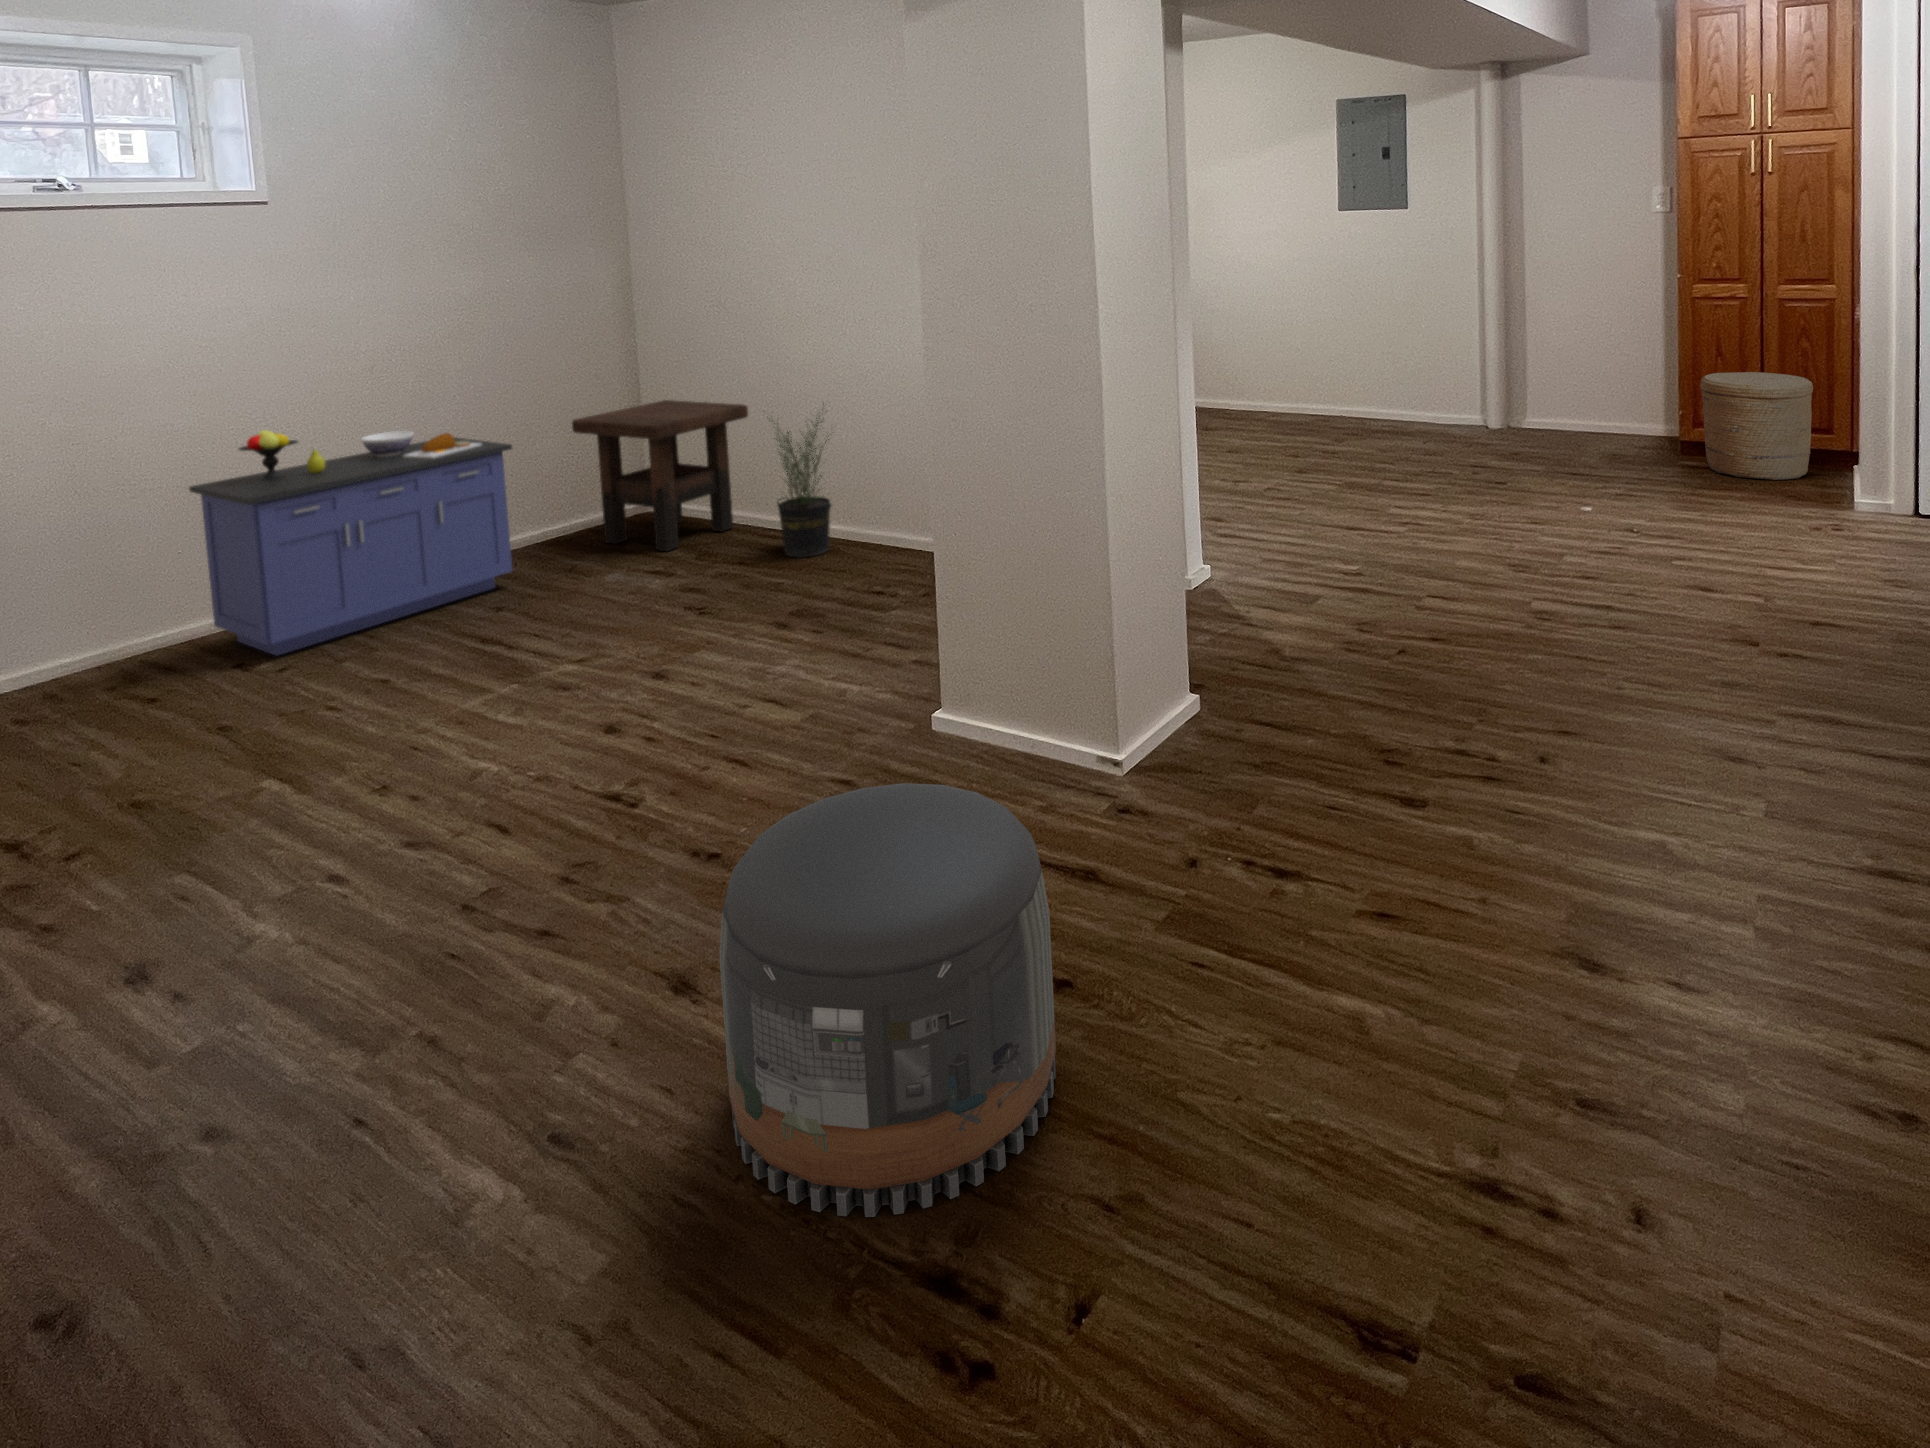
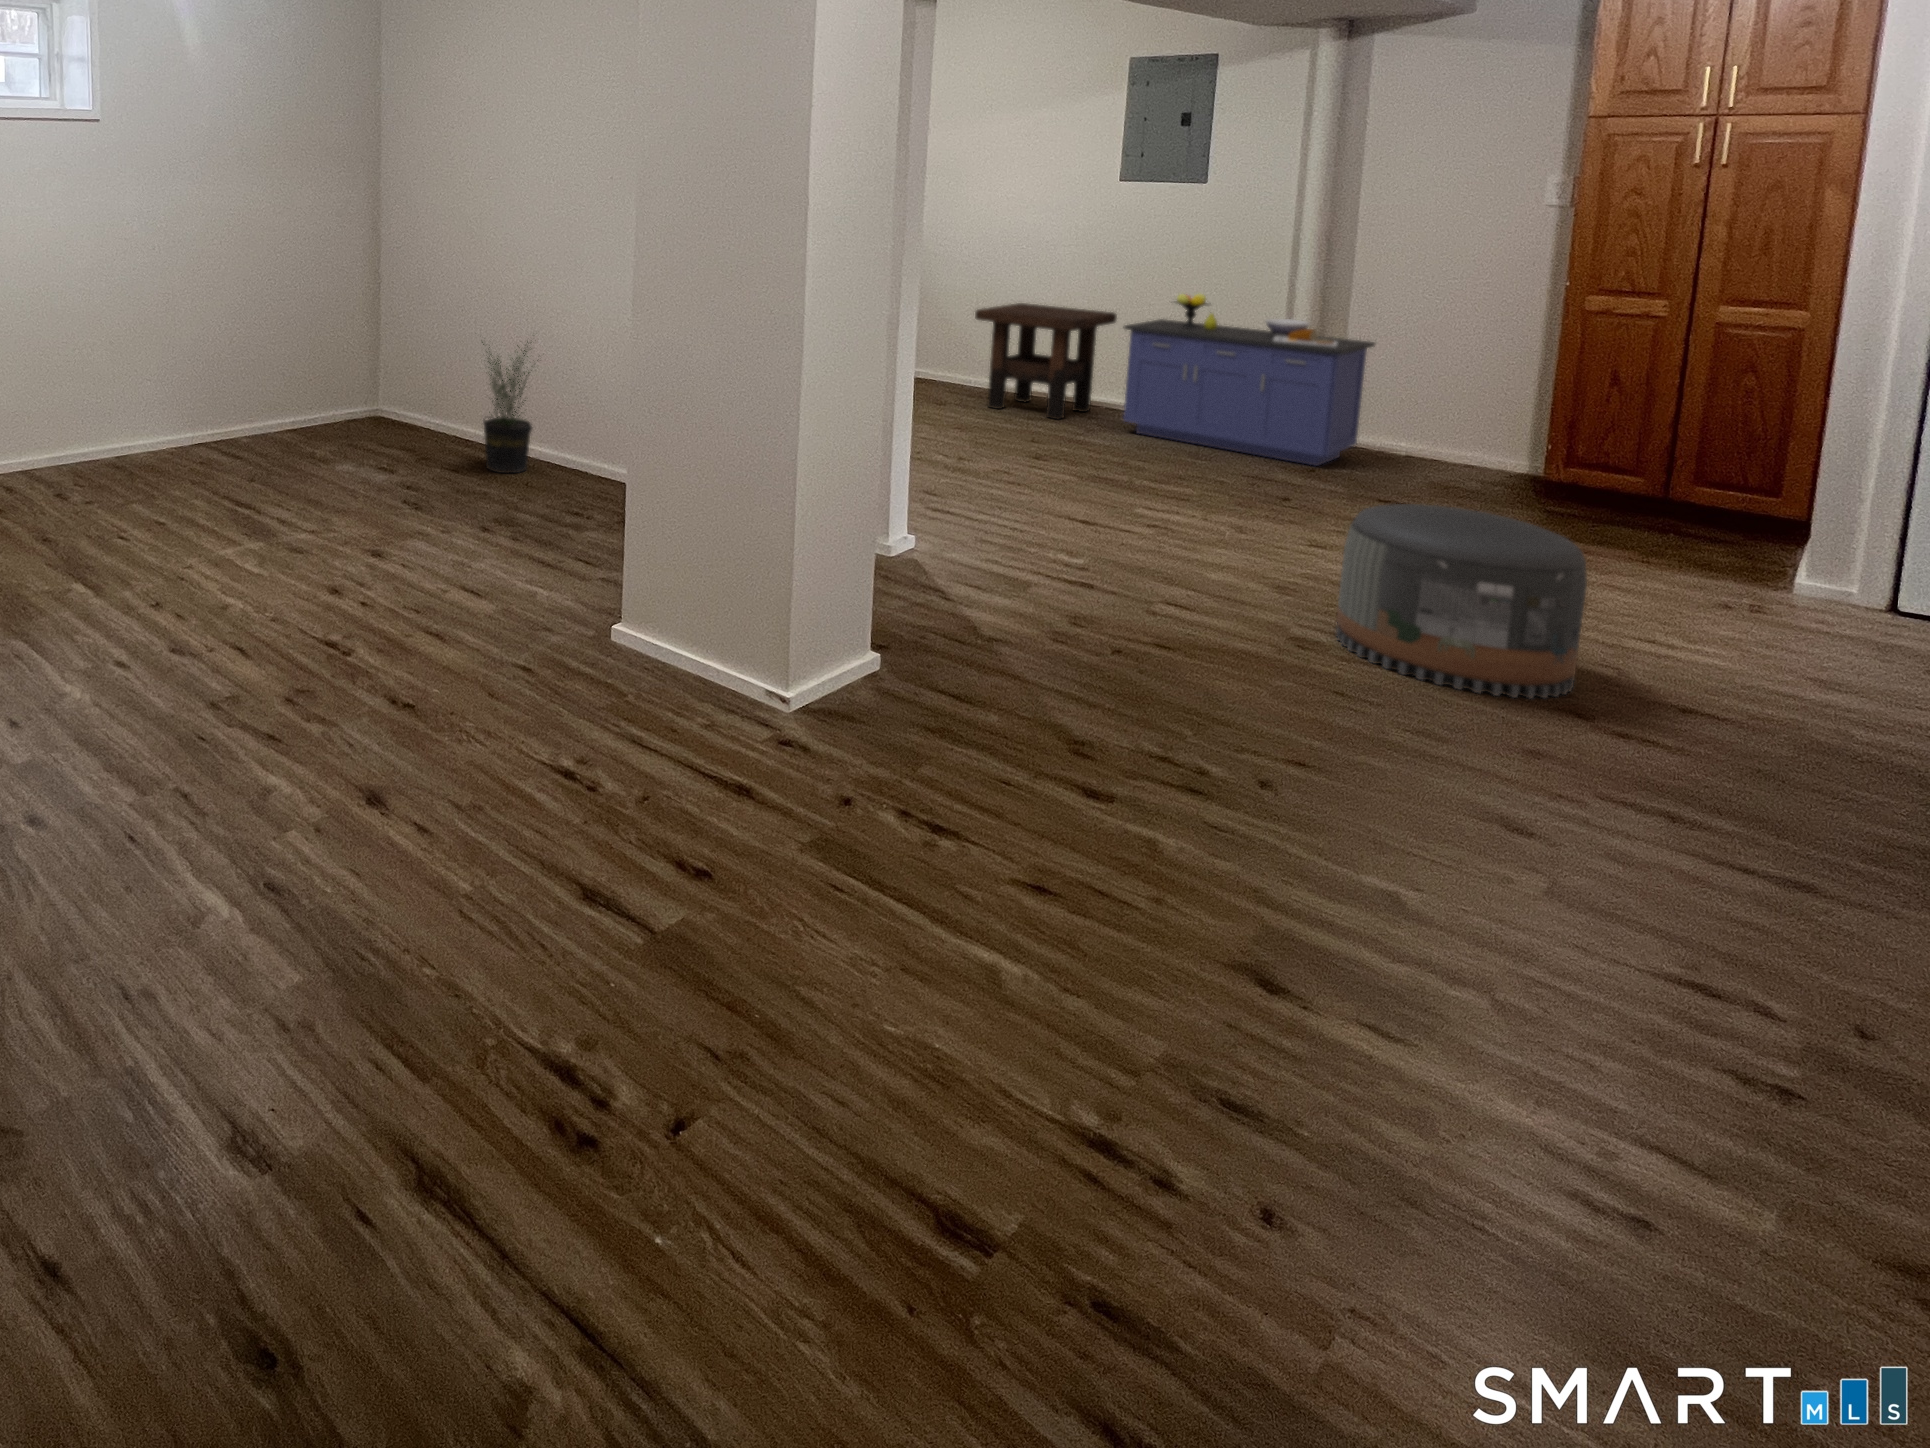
woven basket: present [1700,372,1813,480] -> none [1578,407,1757,548]
side table: present [572,400,748,551] -> present [975,303,1117,419]
storage cabinet: present [189,430,513,655] -> present [1123,294,1375,466]
pouf: present [719,783,1056,1217] -> present [1336,504,1587,699]

